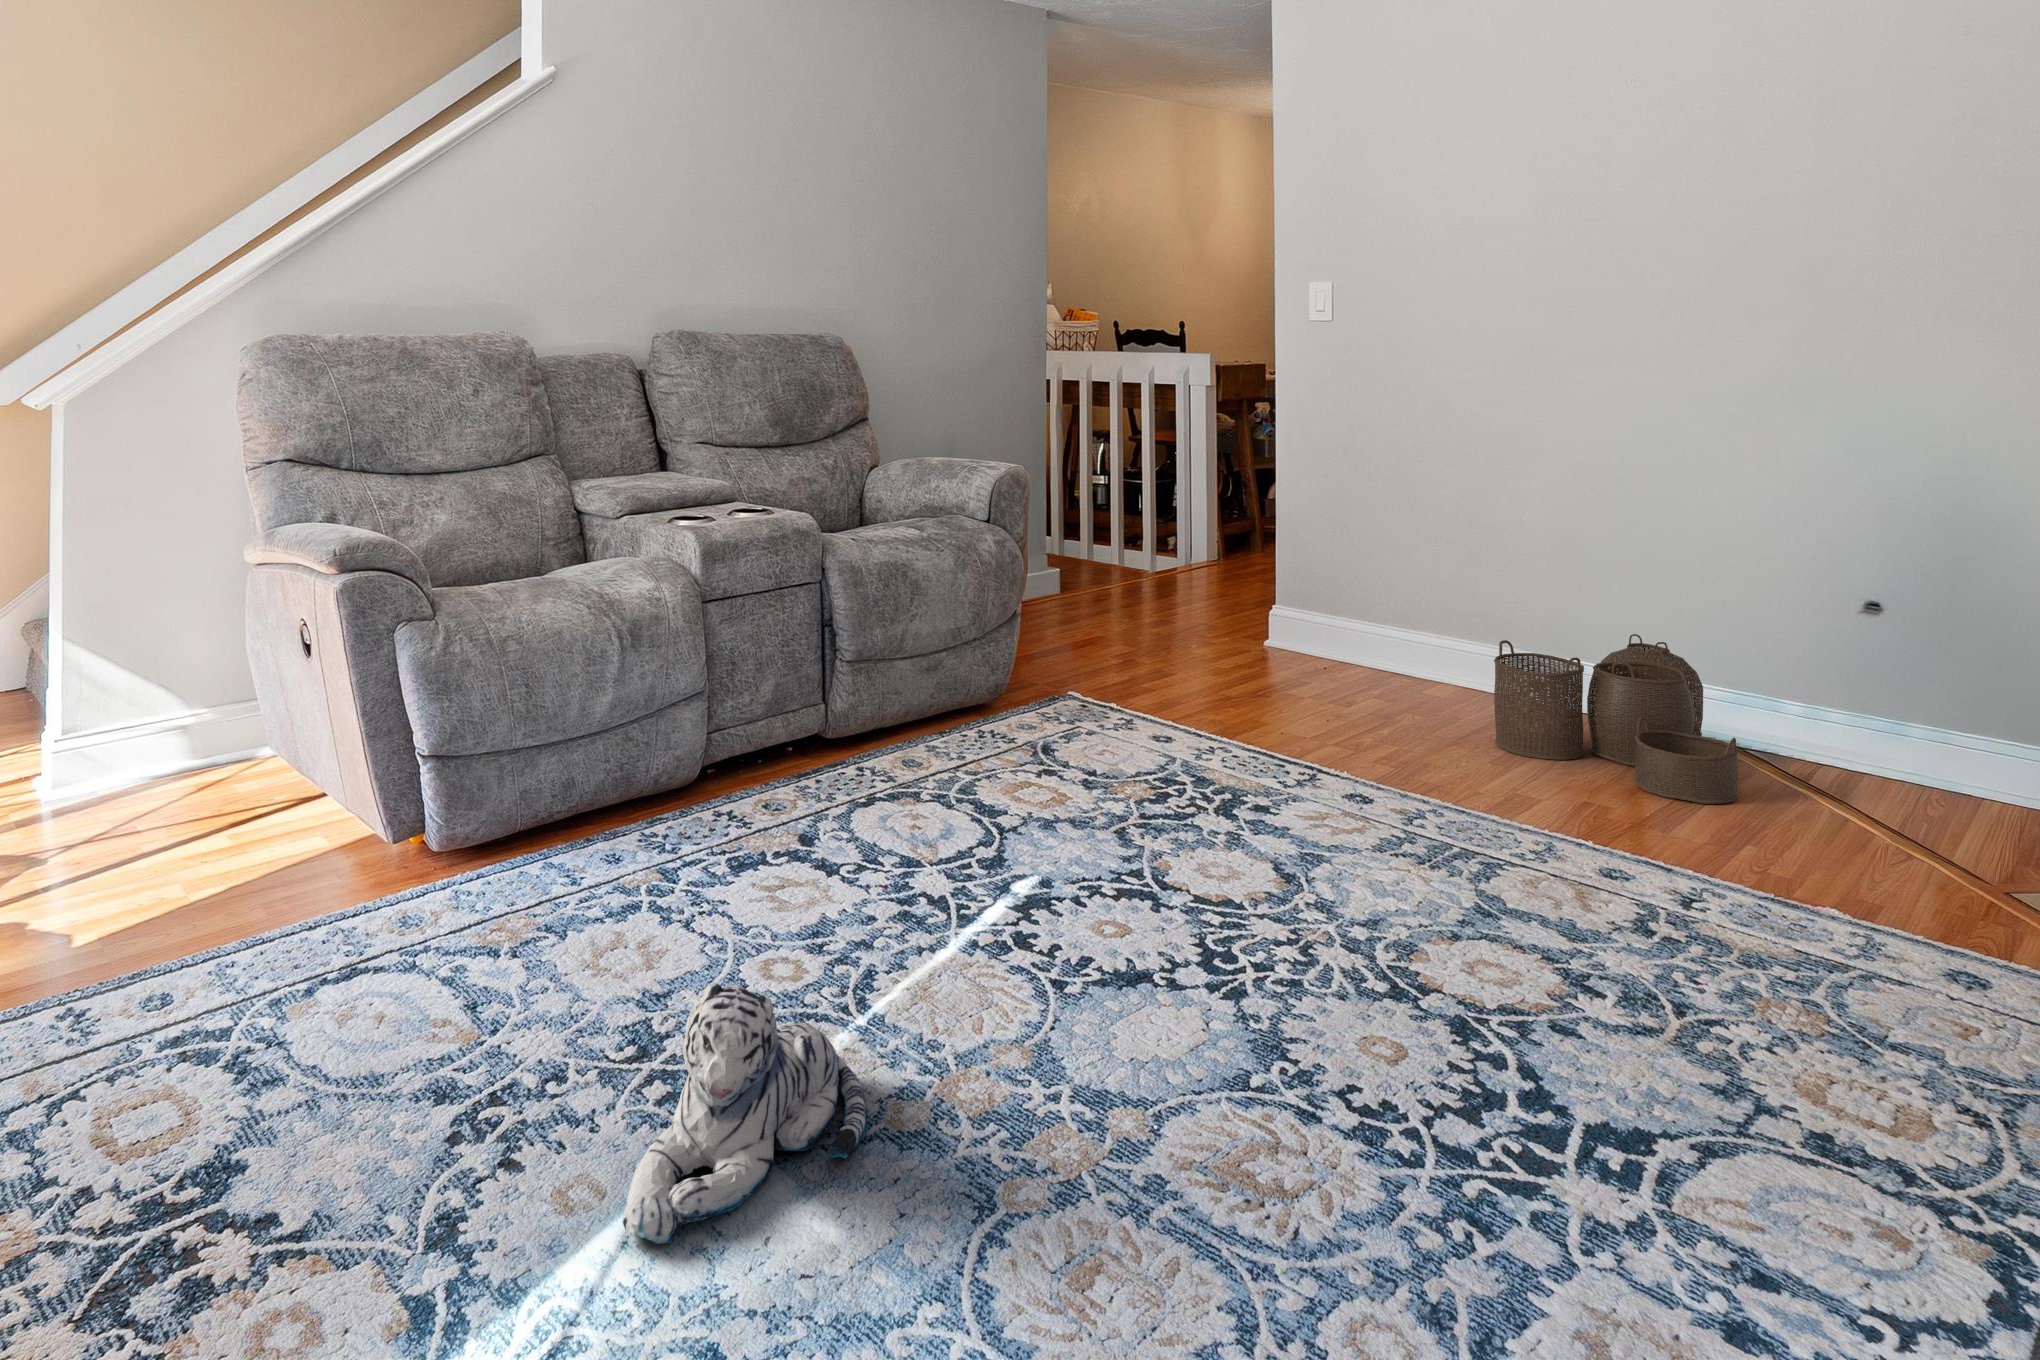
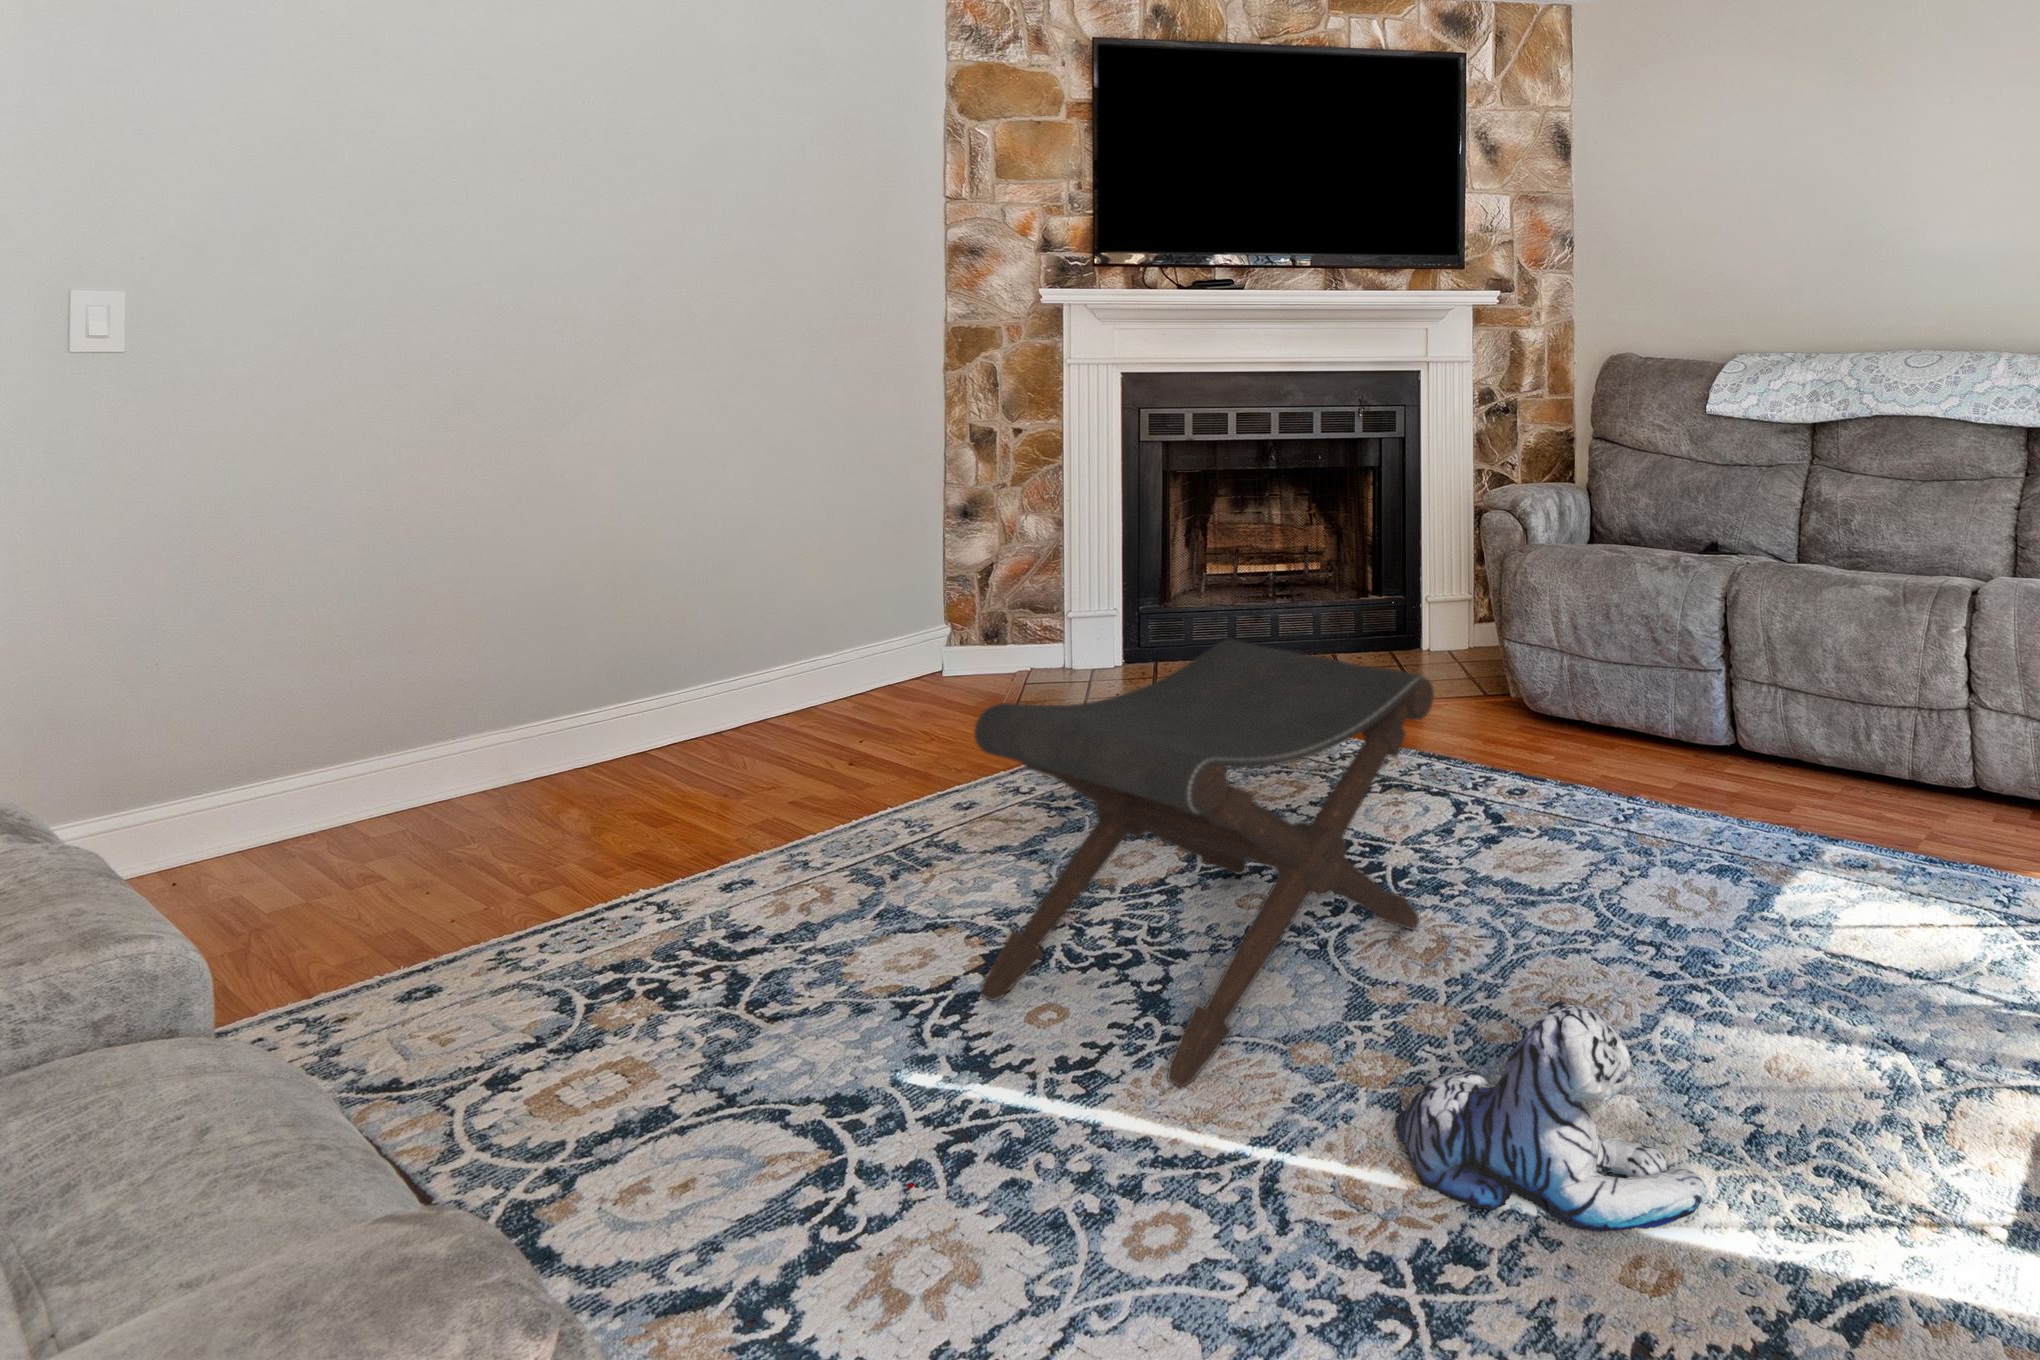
woven basket: present [1494,634,1739,804] -> none [582,652,851,799]
footstool: none [944,637,1485,1152] -> present [974,639,1434,1087]

